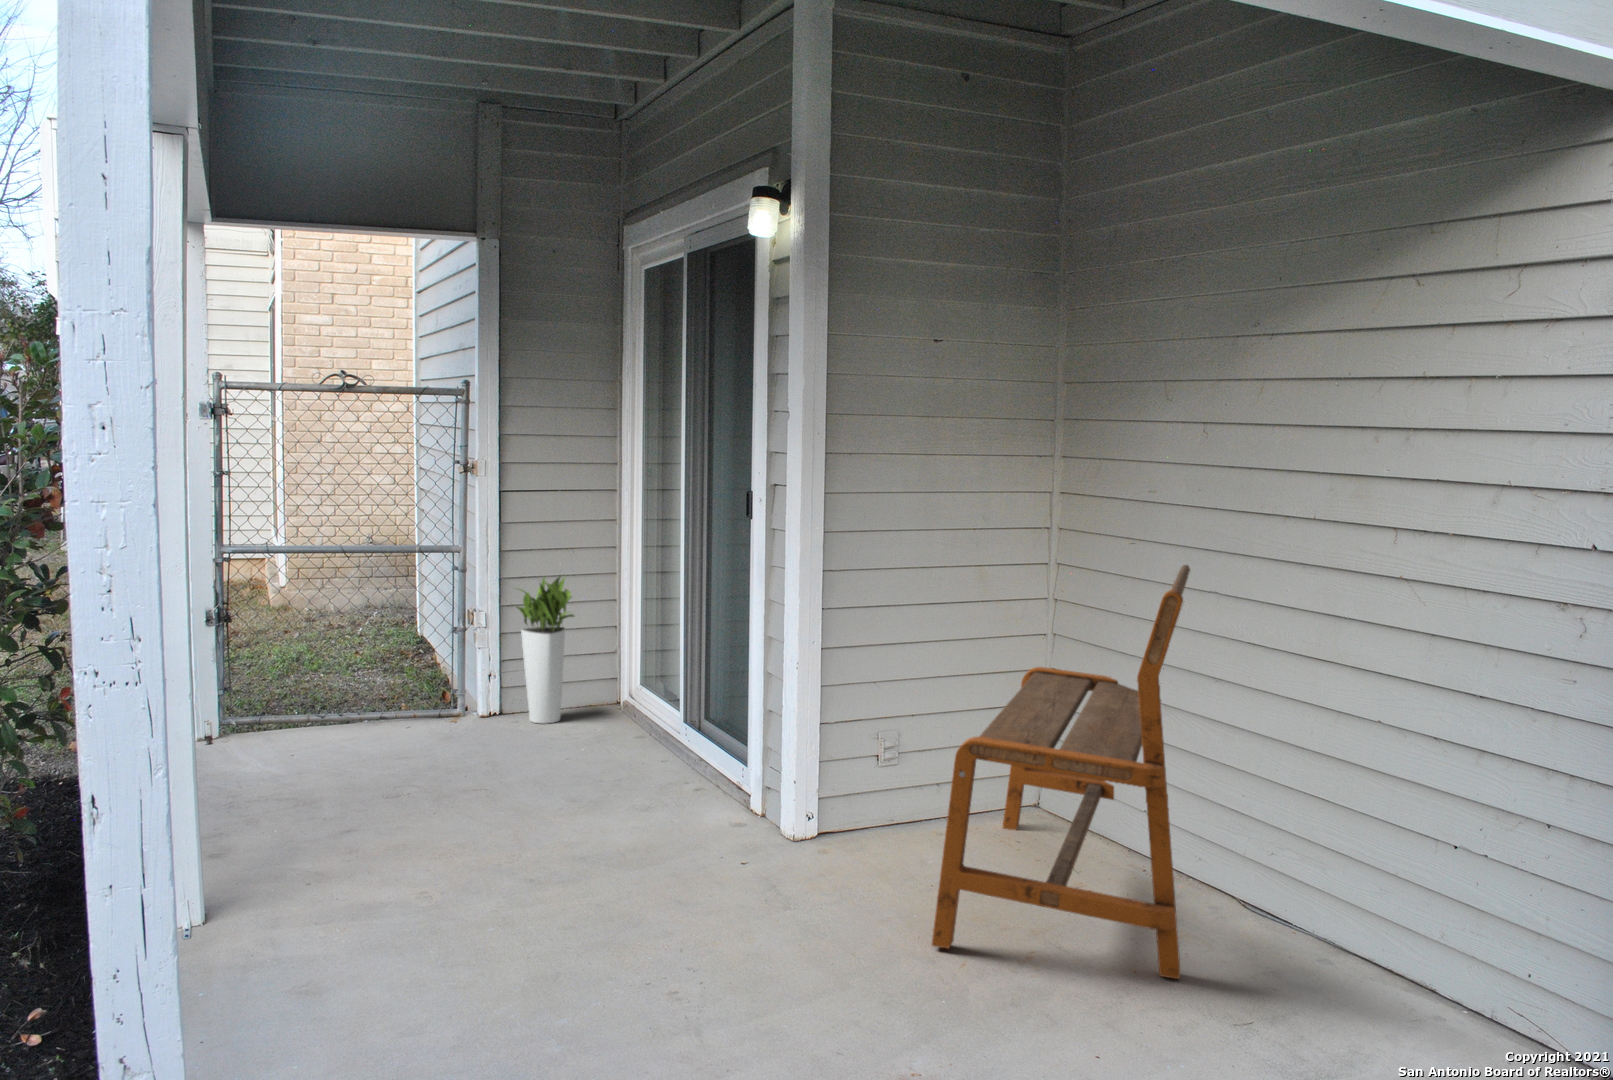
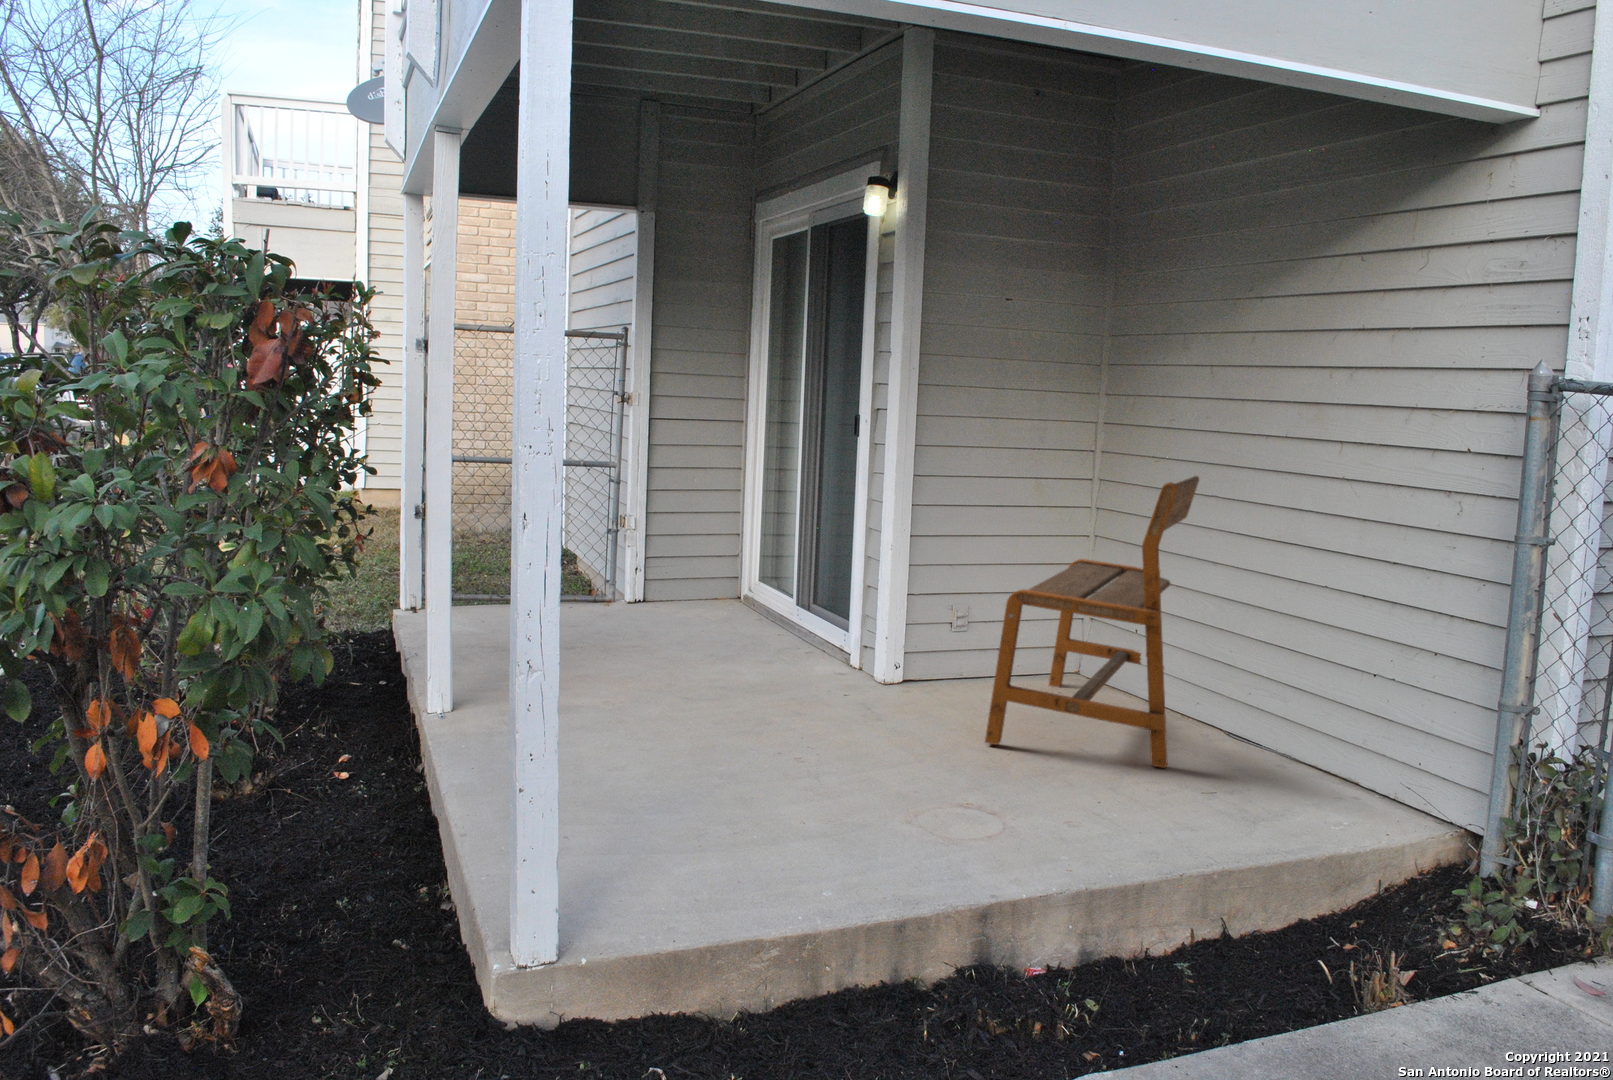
planter: present [517,576,574,724] -> none [656,489,709,609]

